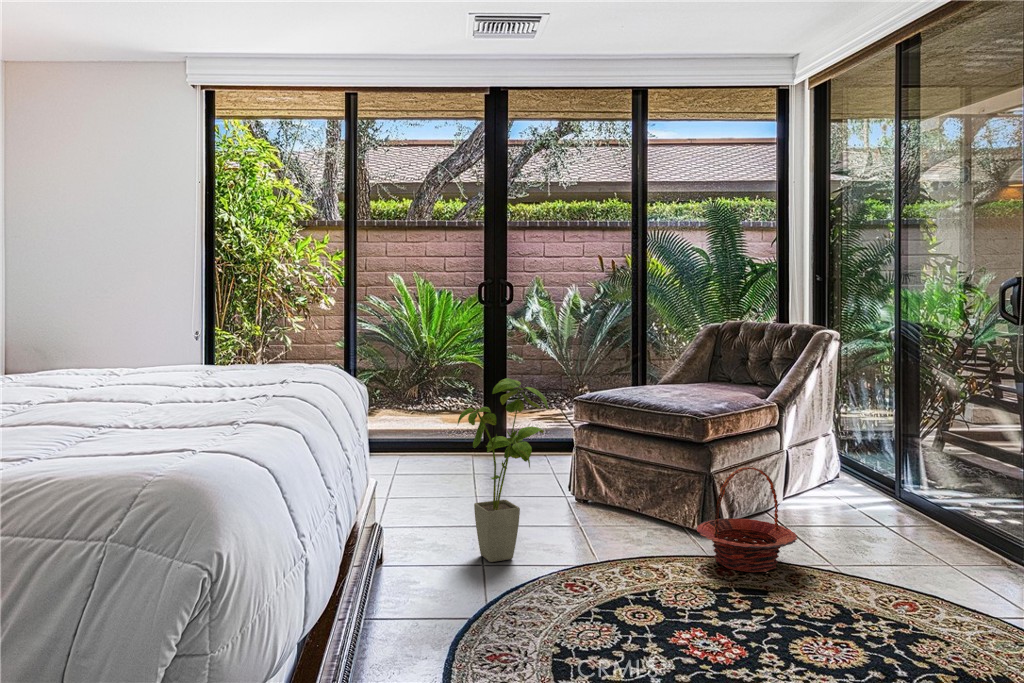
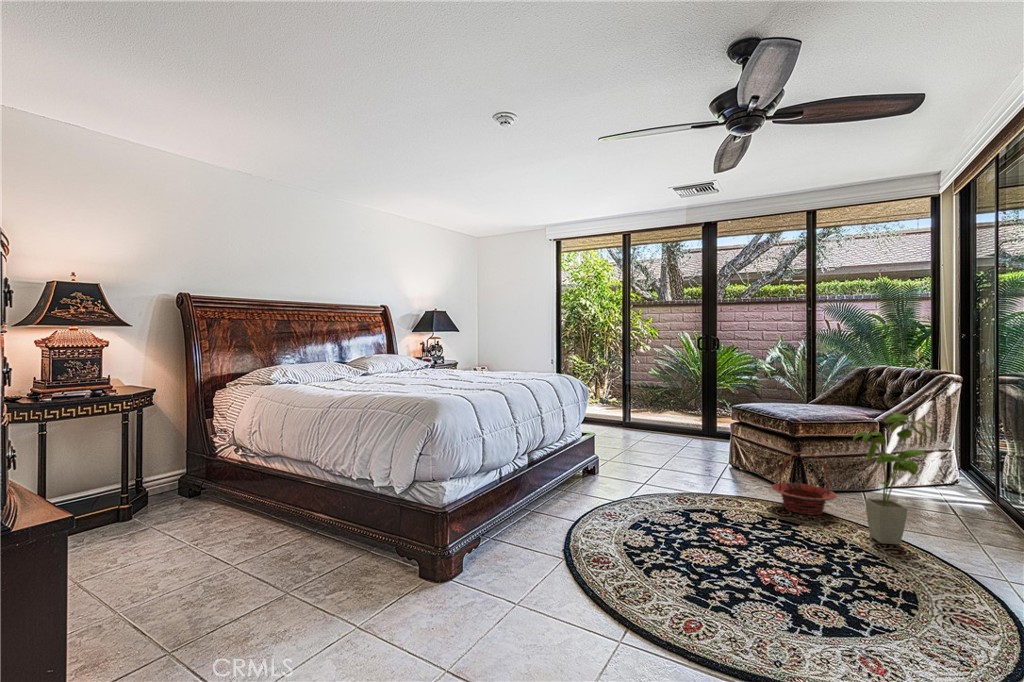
house plant: present [458,378,548,562] -> present [853,413,936,545]

